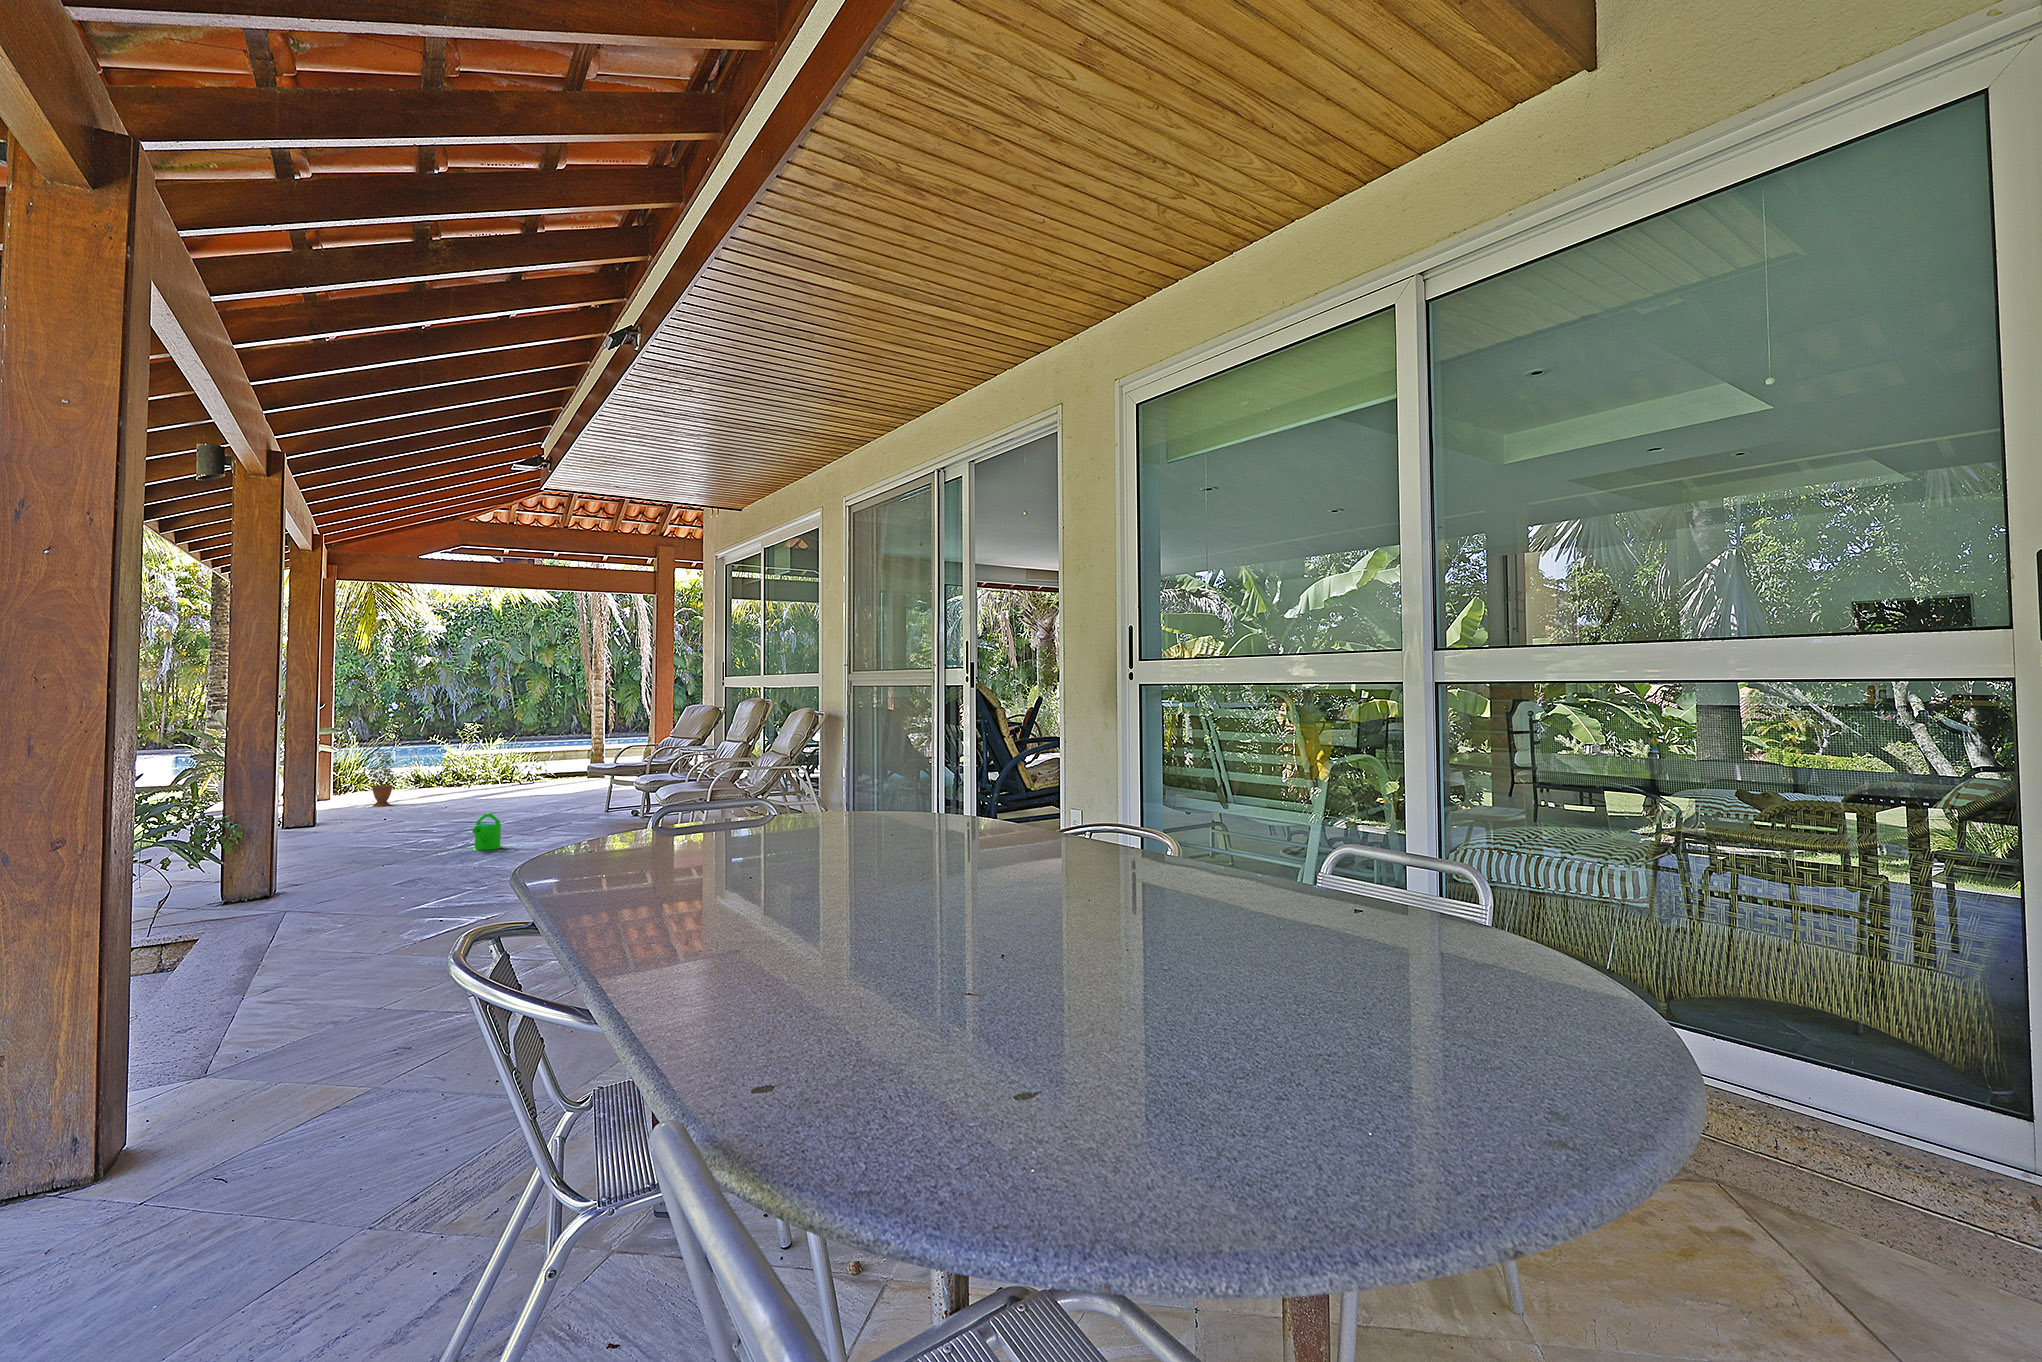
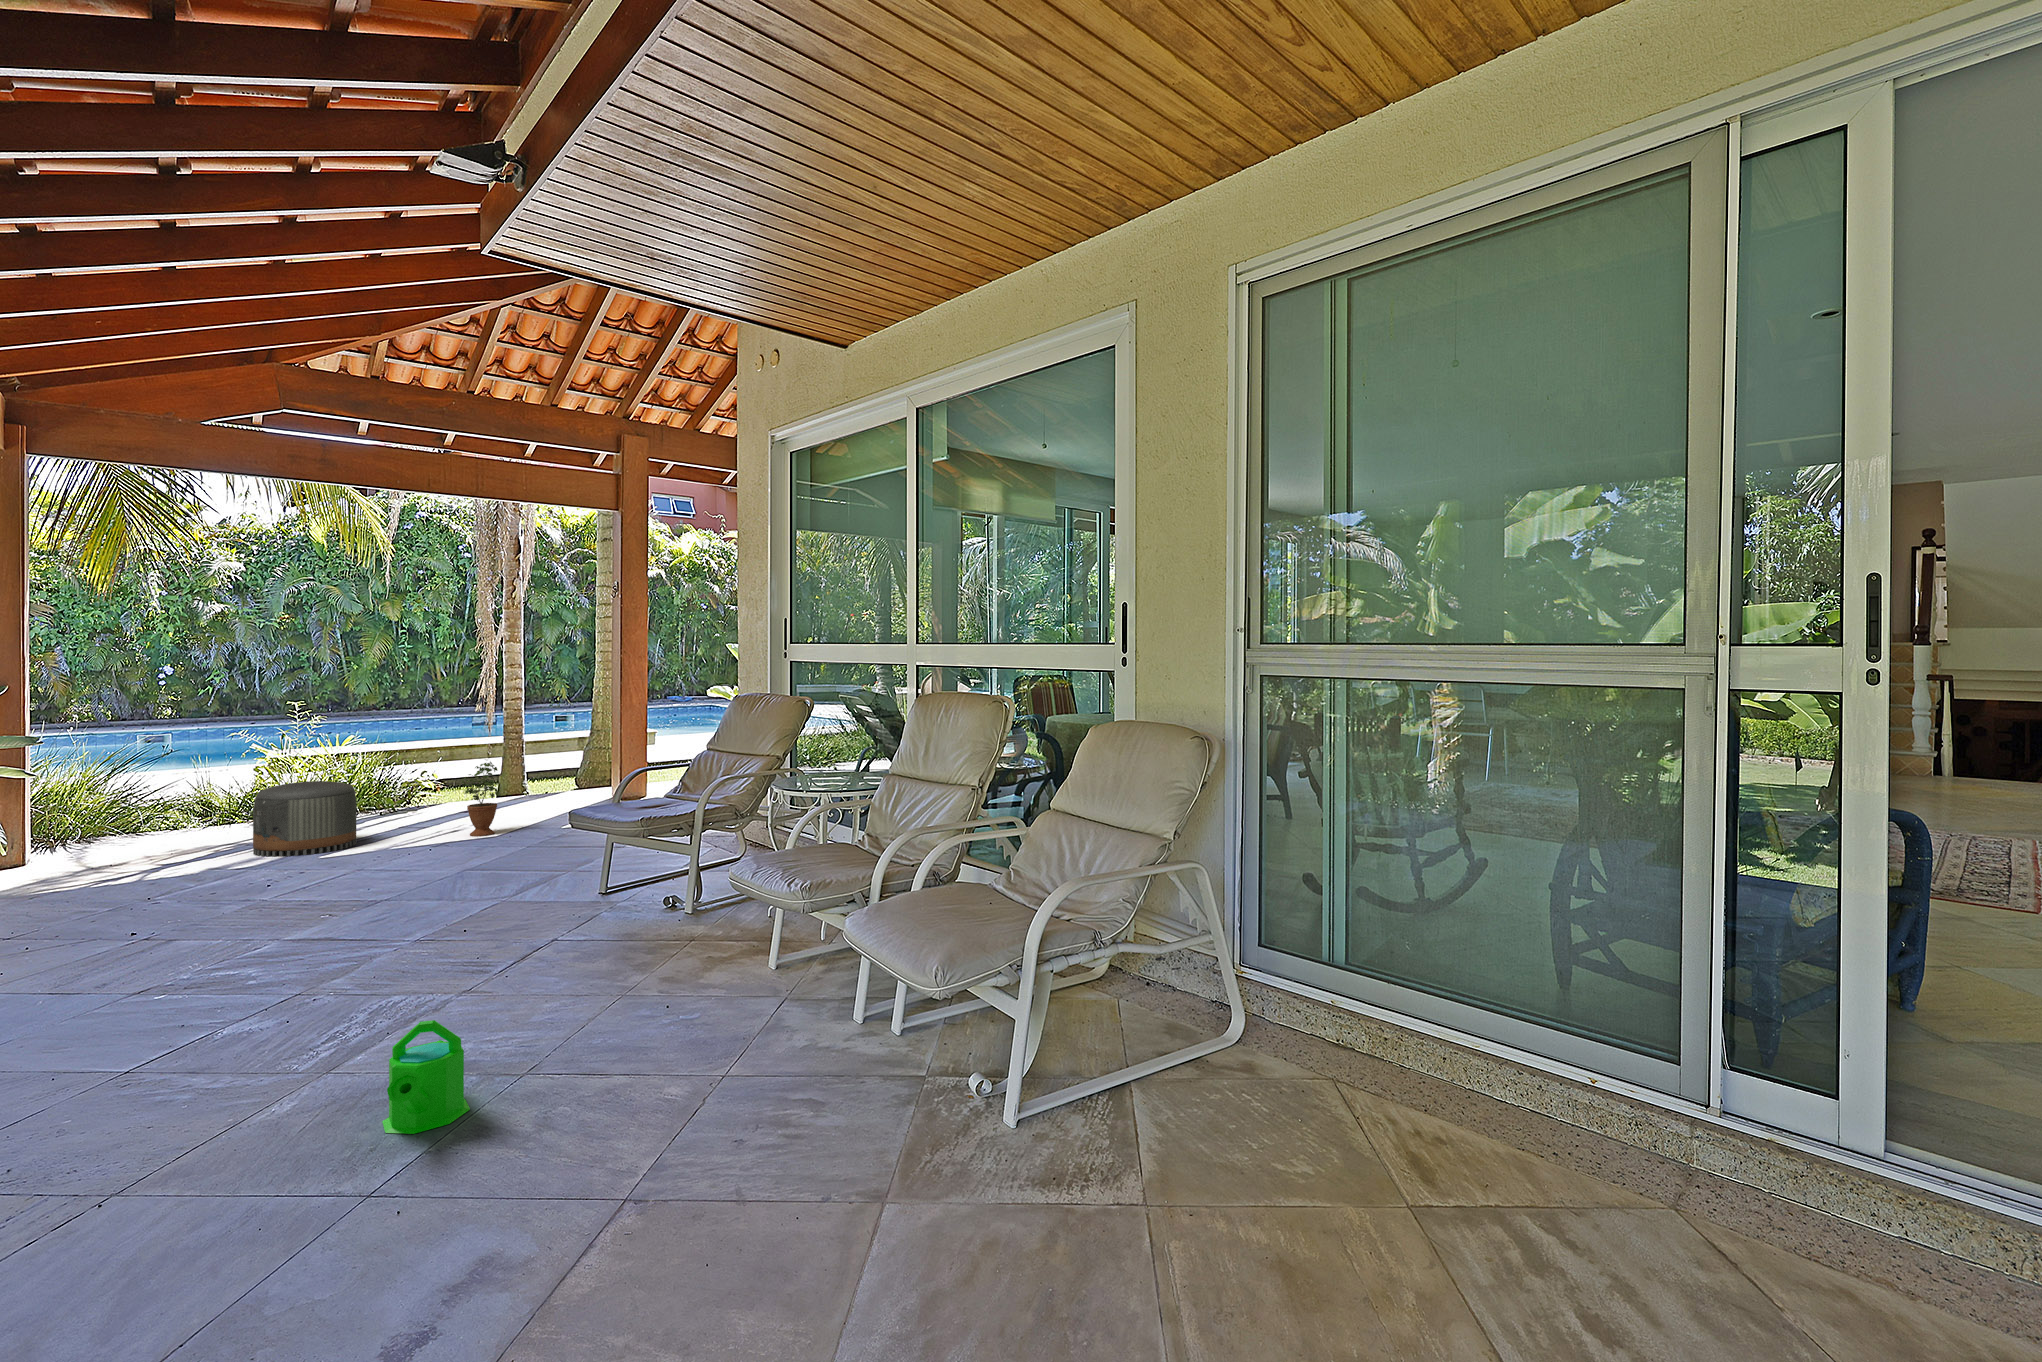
potted plant: present [369,757,394,806] -> present [461,762,498,836]
pouf: none [440,759,494,799] -> present [253,781,356,857]

